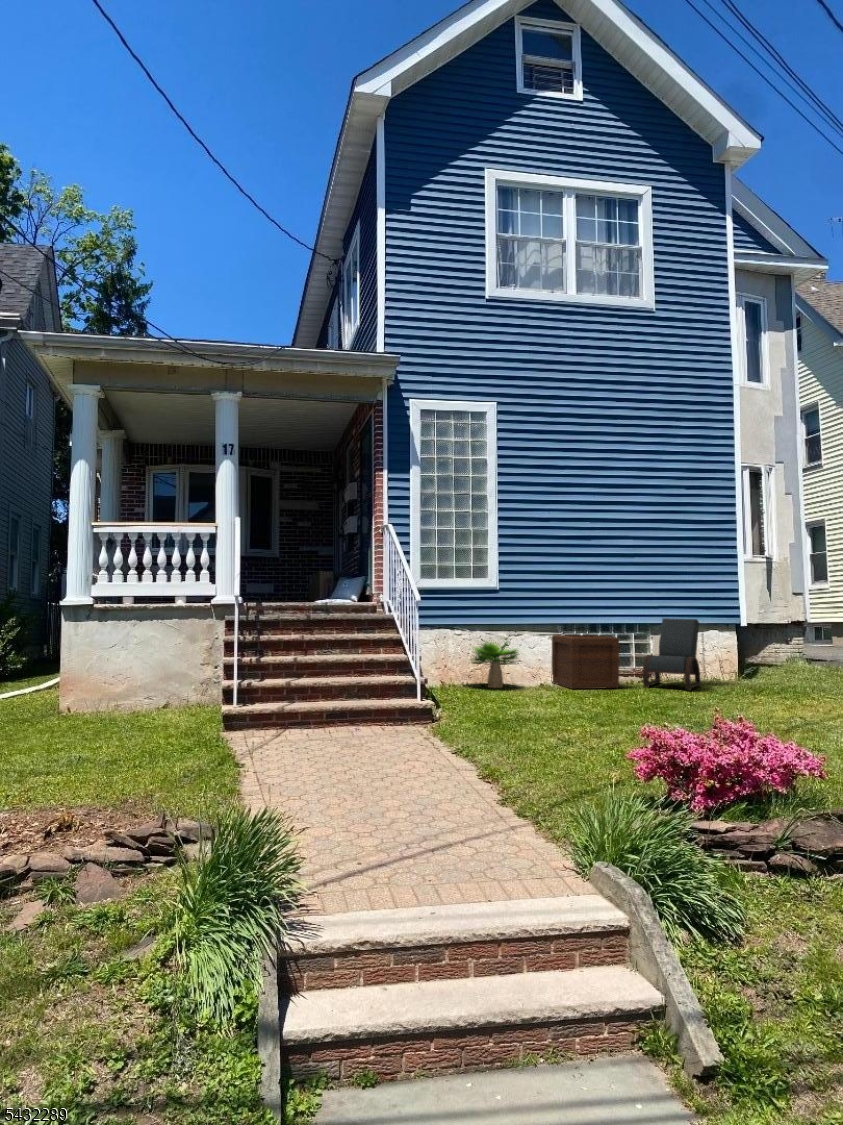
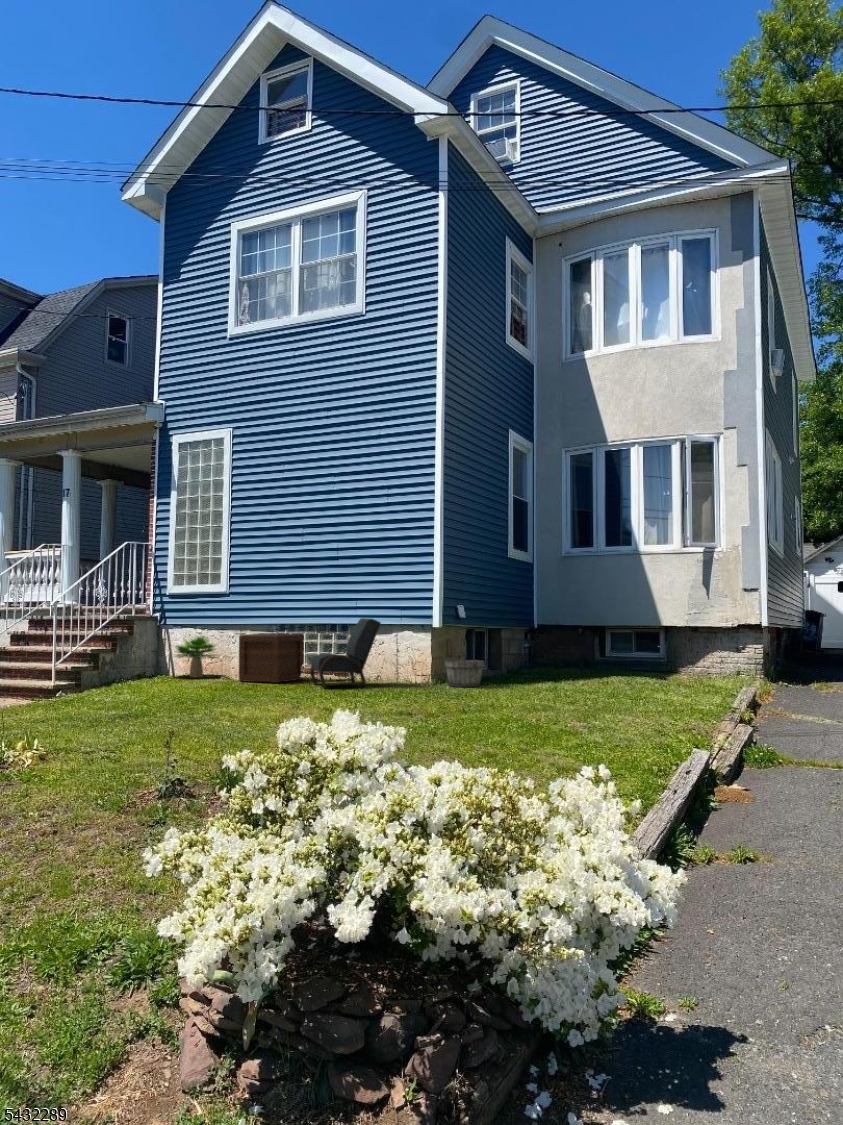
wooden bucket: none [718,649,759,681] -> present [445,654,484,687]

